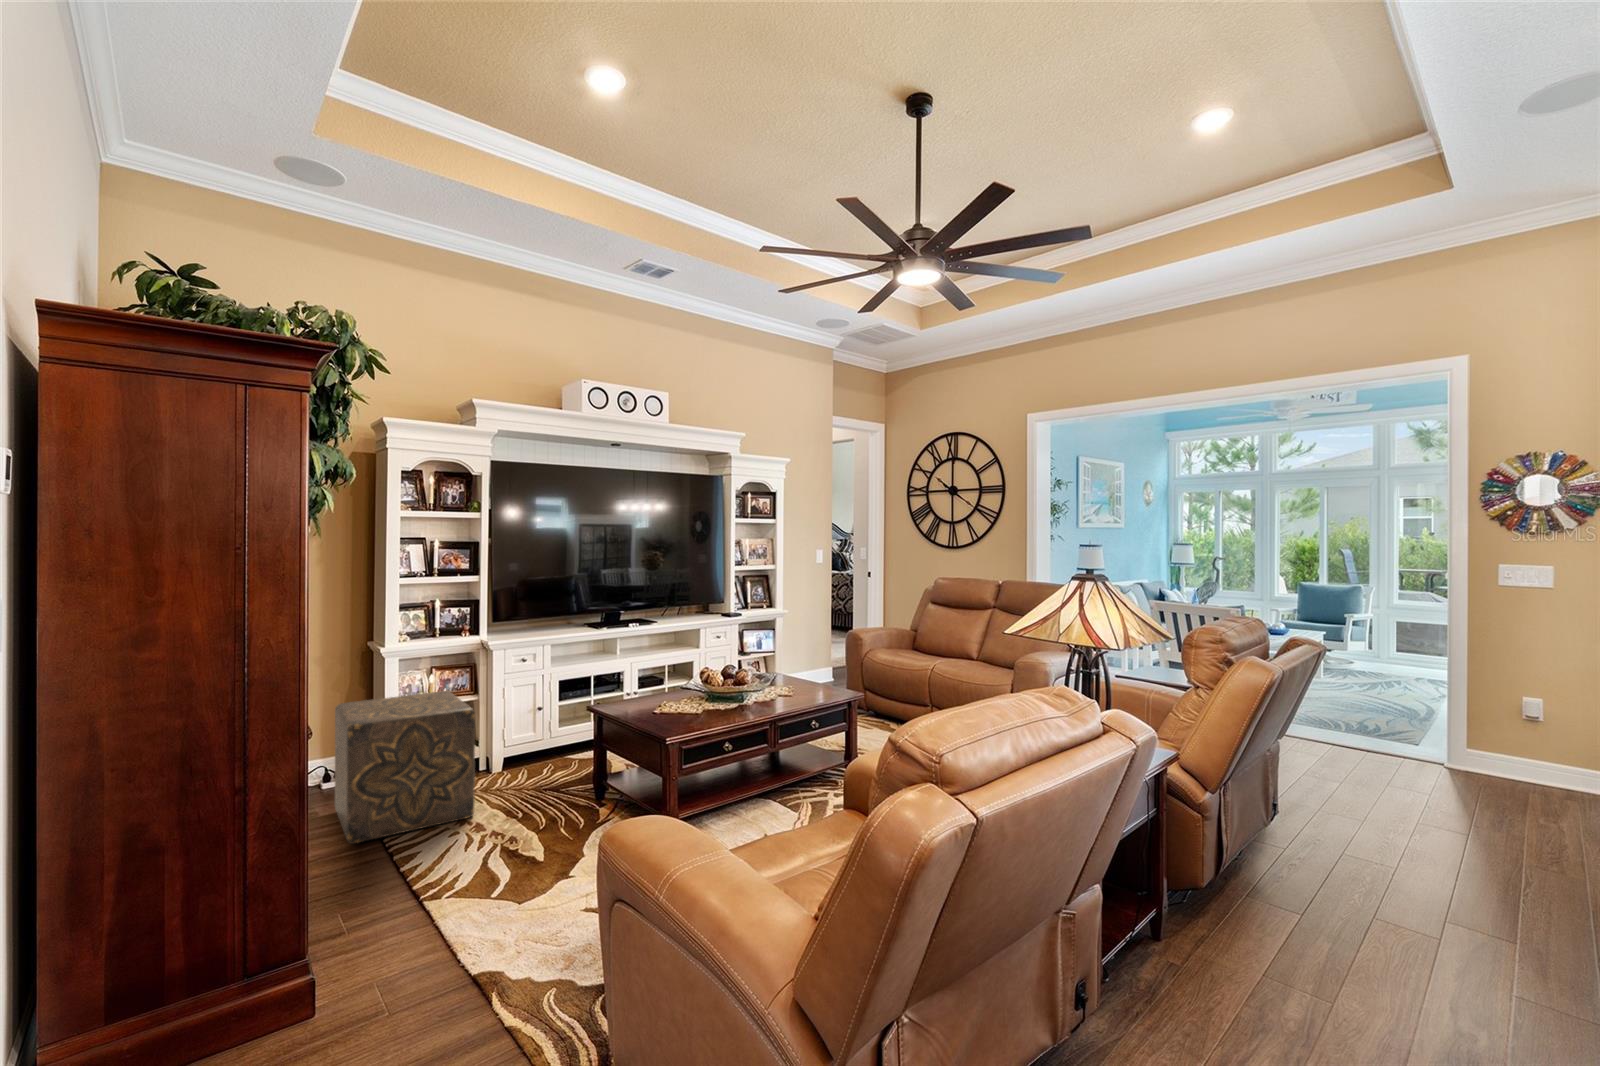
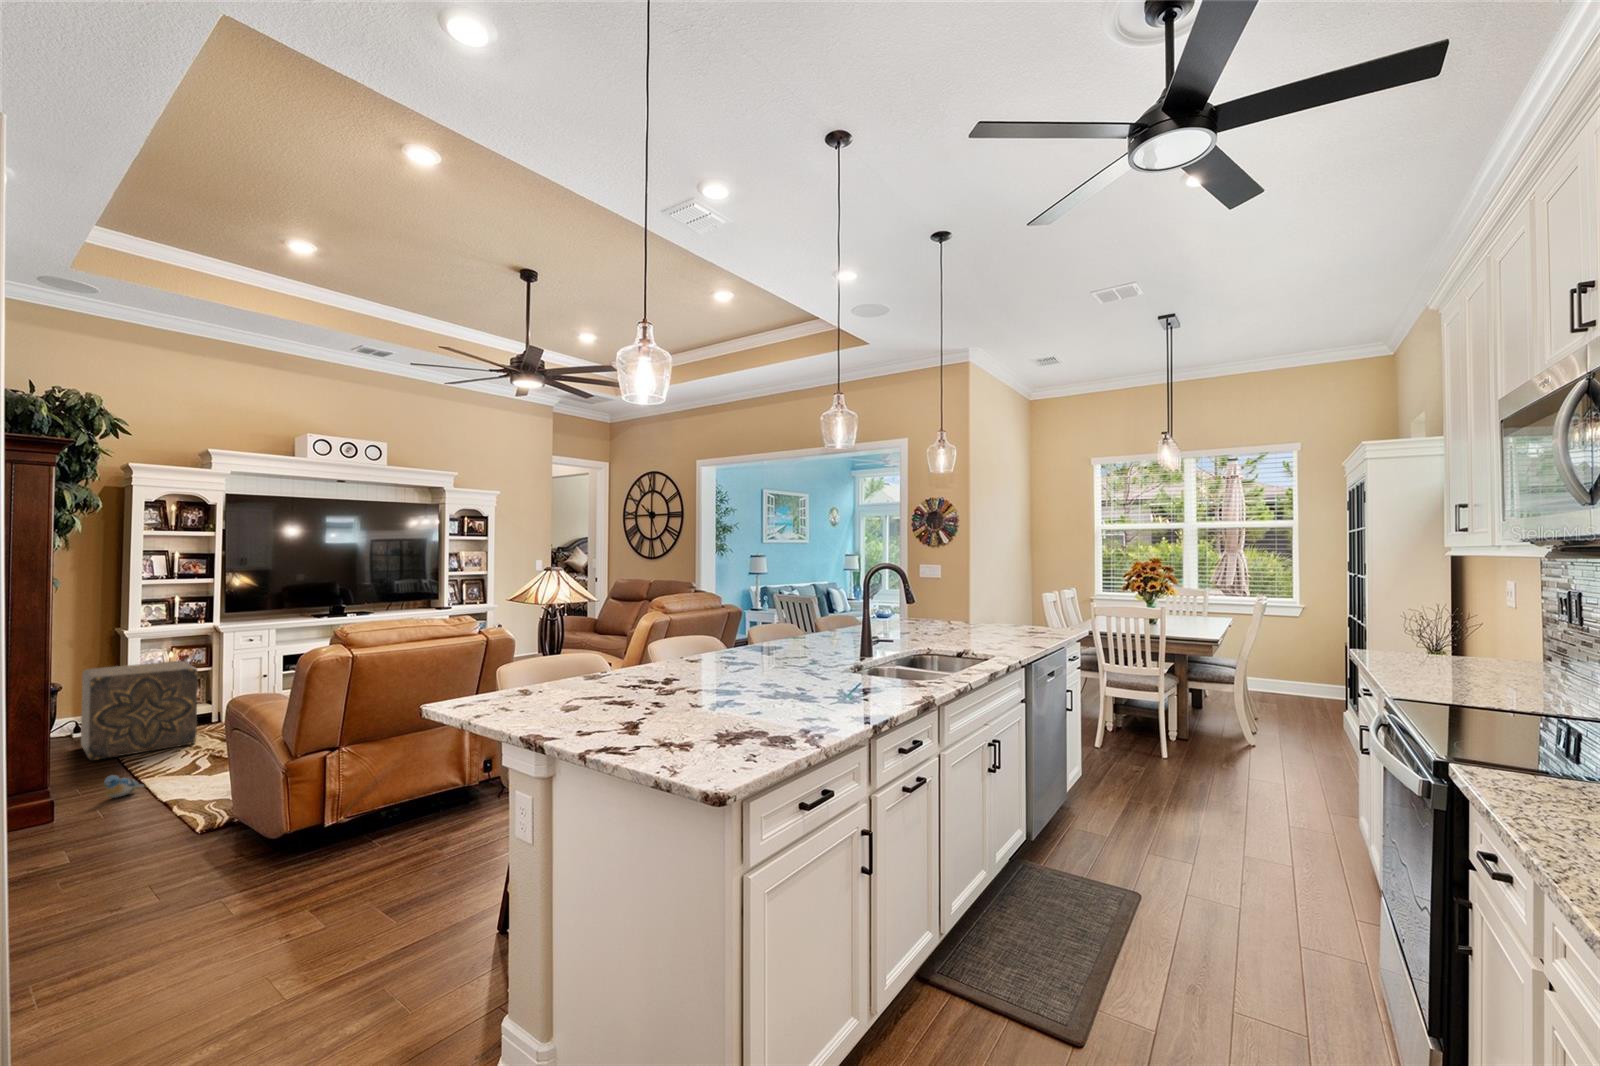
plush toy: none [378,914,434,951] -> present [104,775,144,798]

